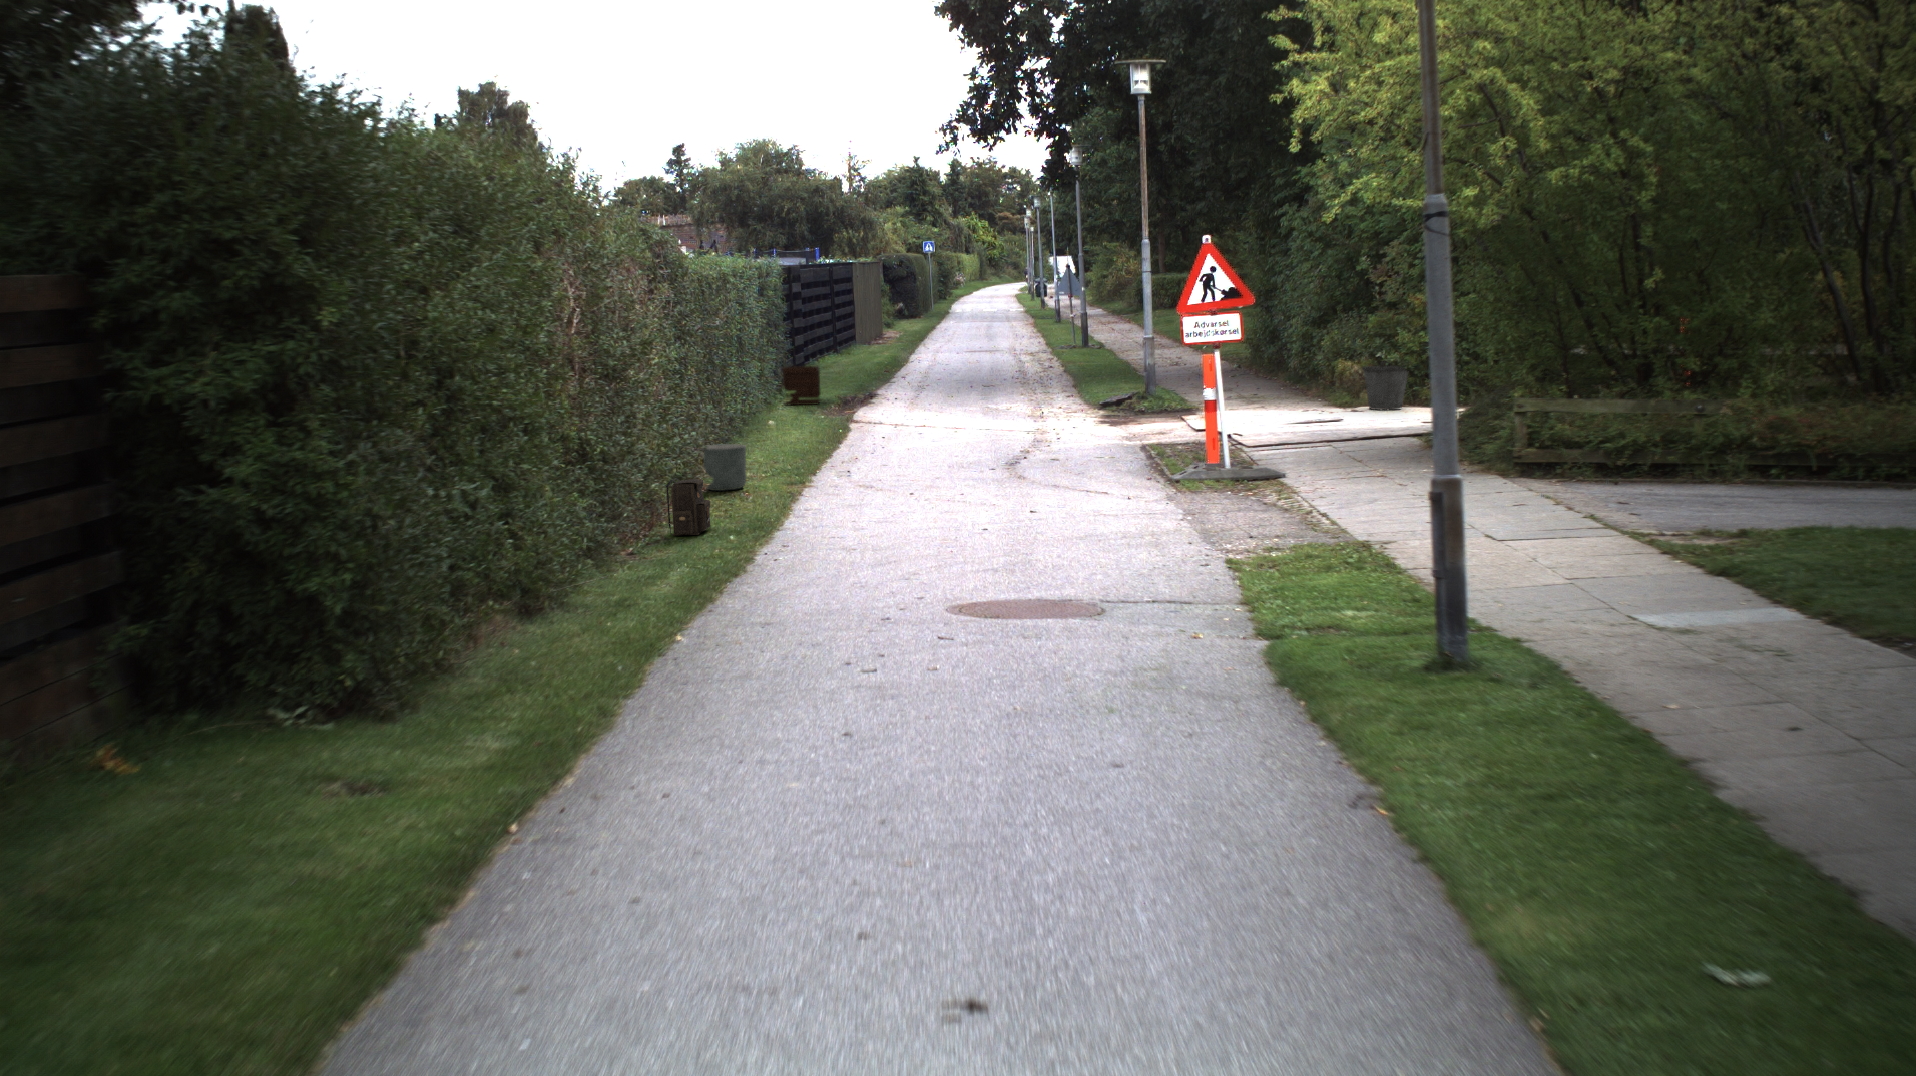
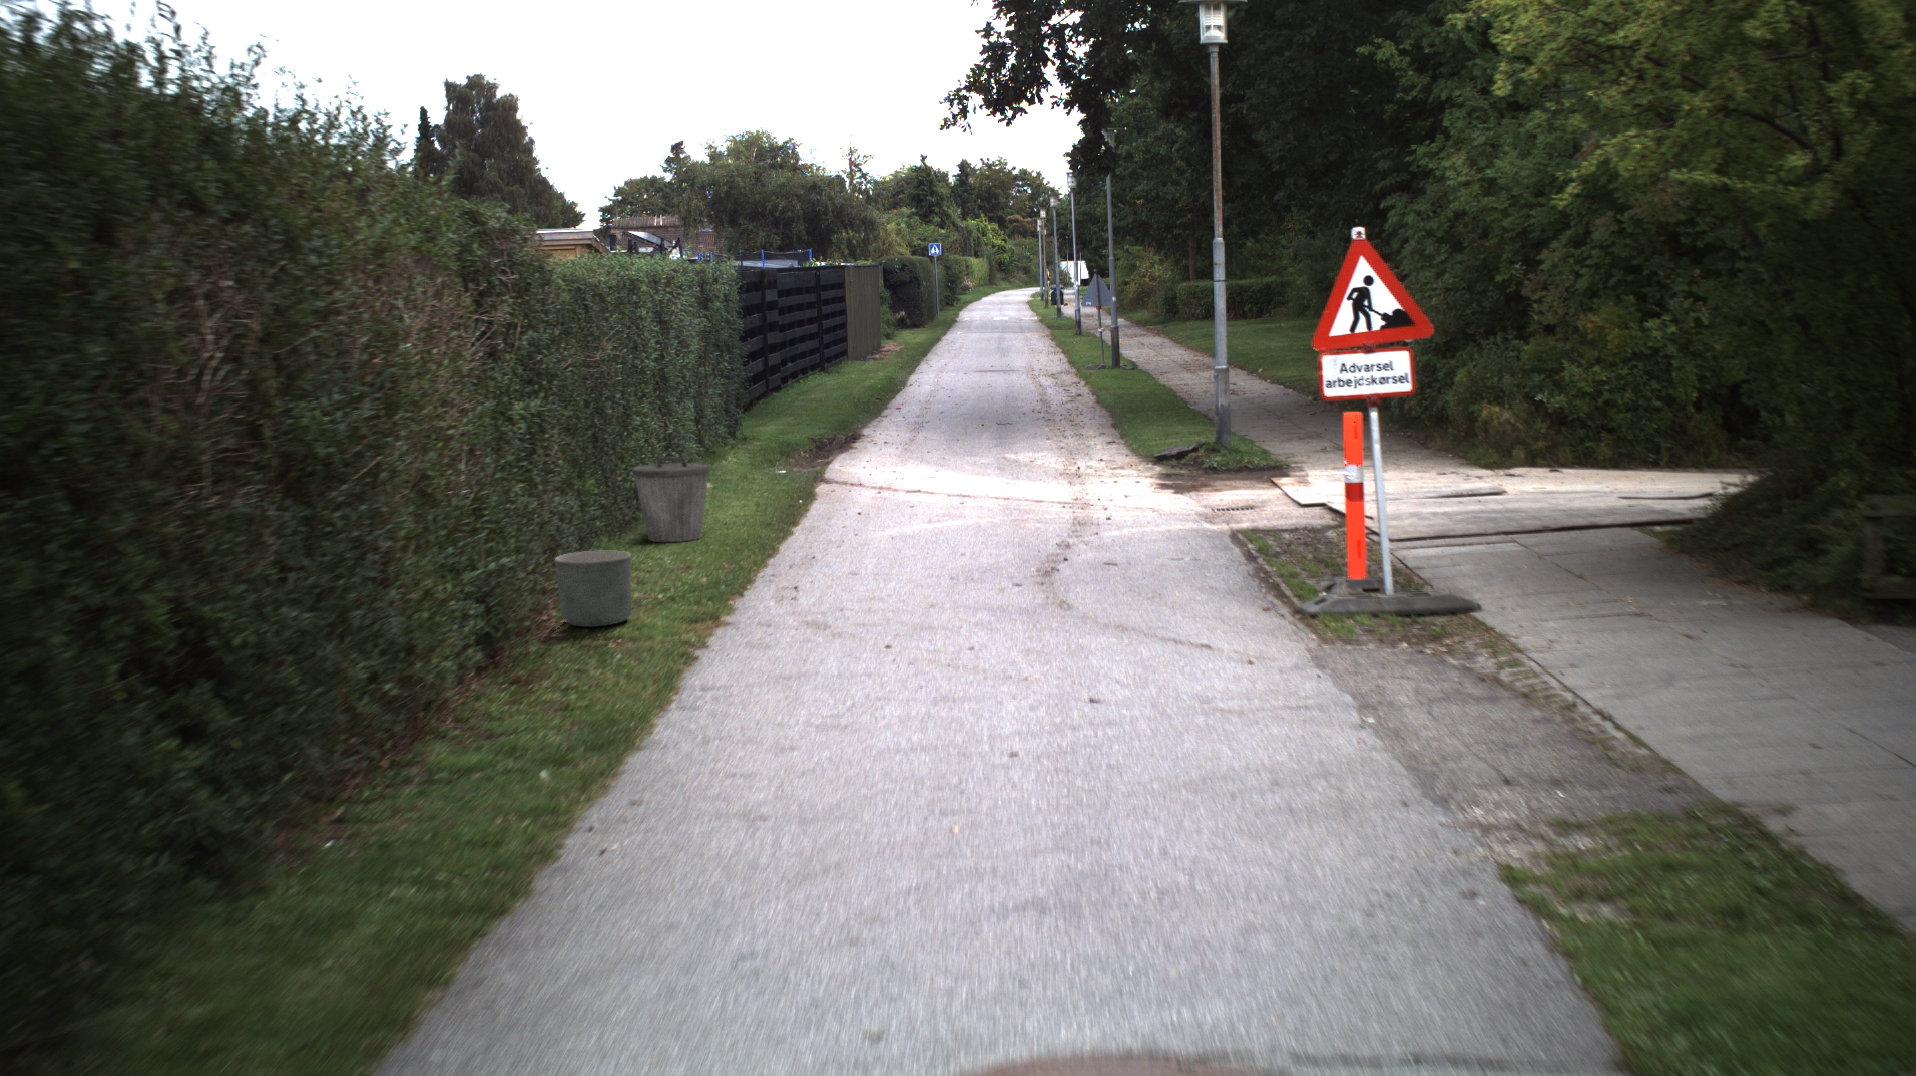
trash can: present [1362,361,1408,410] -> present [632,457,711,542]
wooden crate: present [783,366,820,405] -> none [733,399,787,452]
backpack: present [666,478,710,536] -> none [447,645,531,751]

